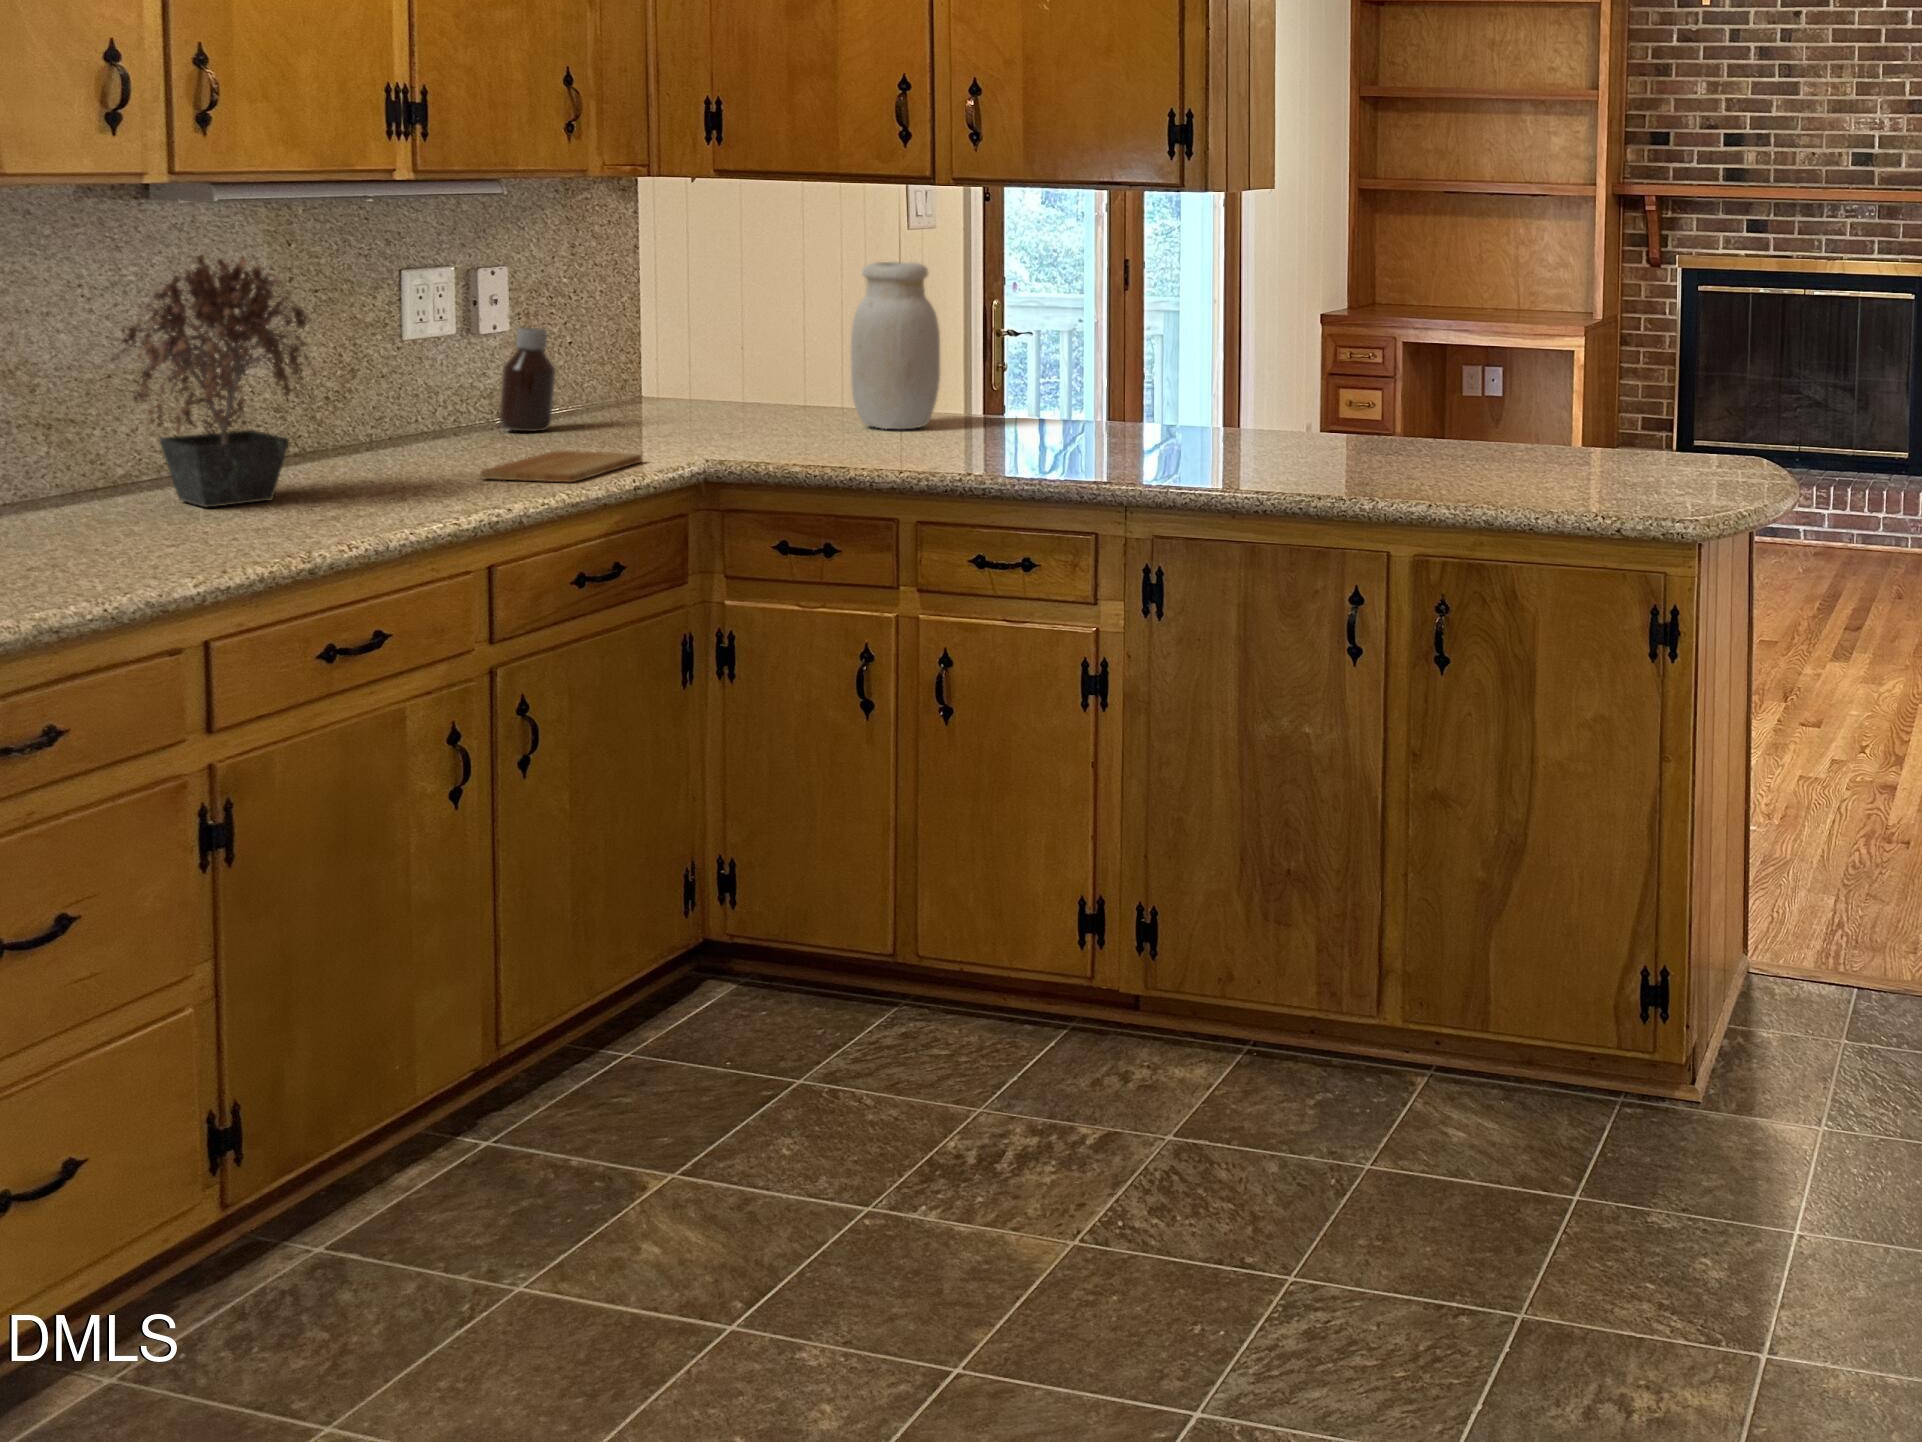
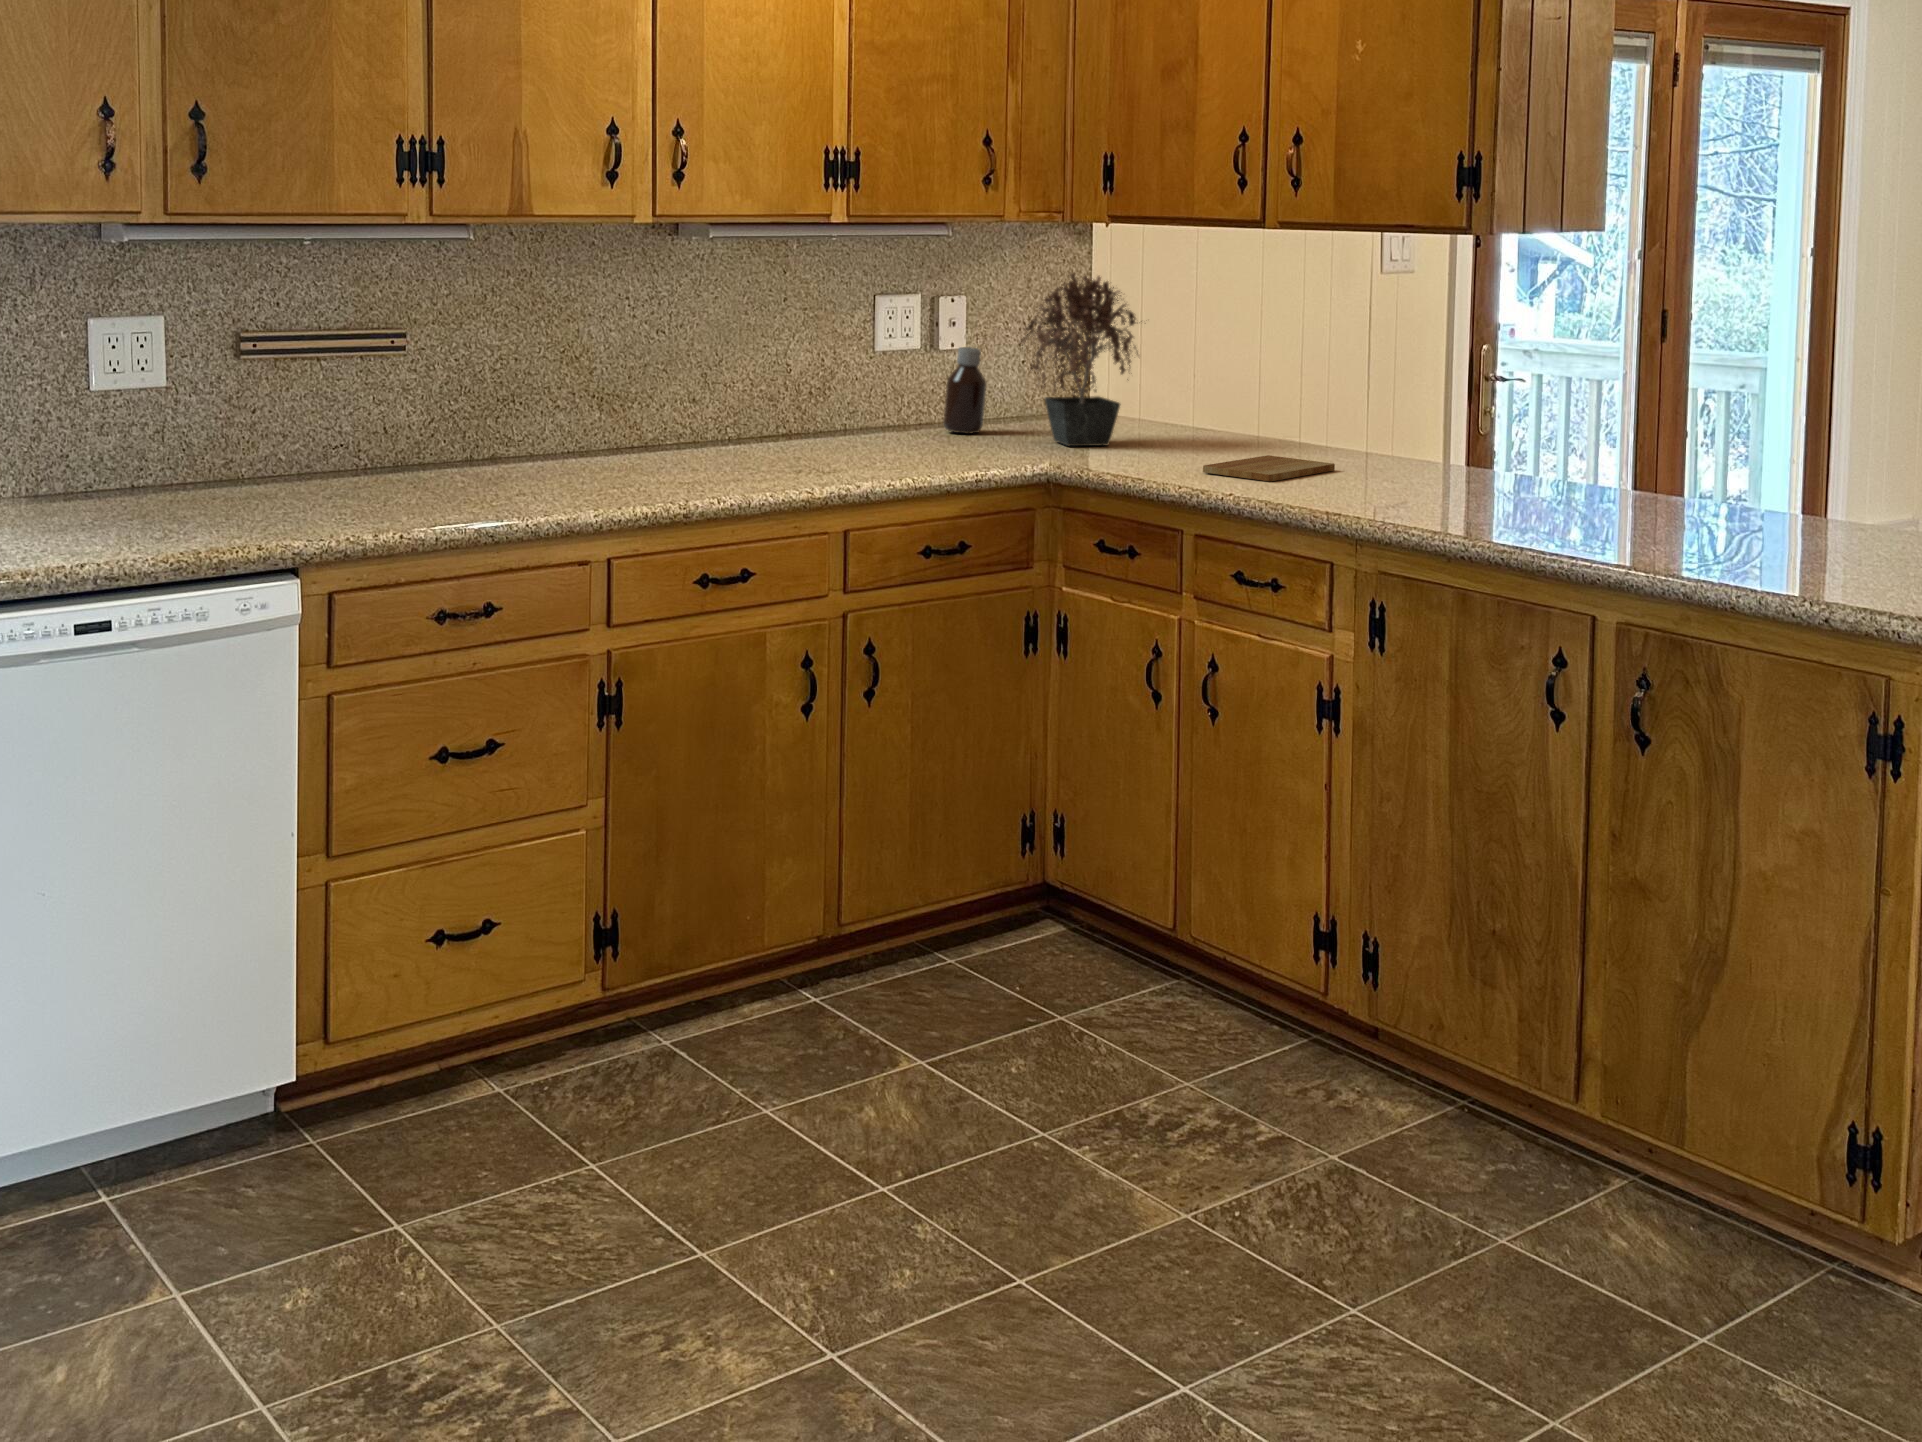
potted plant: present [111,255,327,507] -> present [1021,273,1138,446]
jar: present [851,262,940,429] -> none [1211,301,1290,455]
cutting board: present [480,451,642,482] -> present [1203,455,1335,481]

